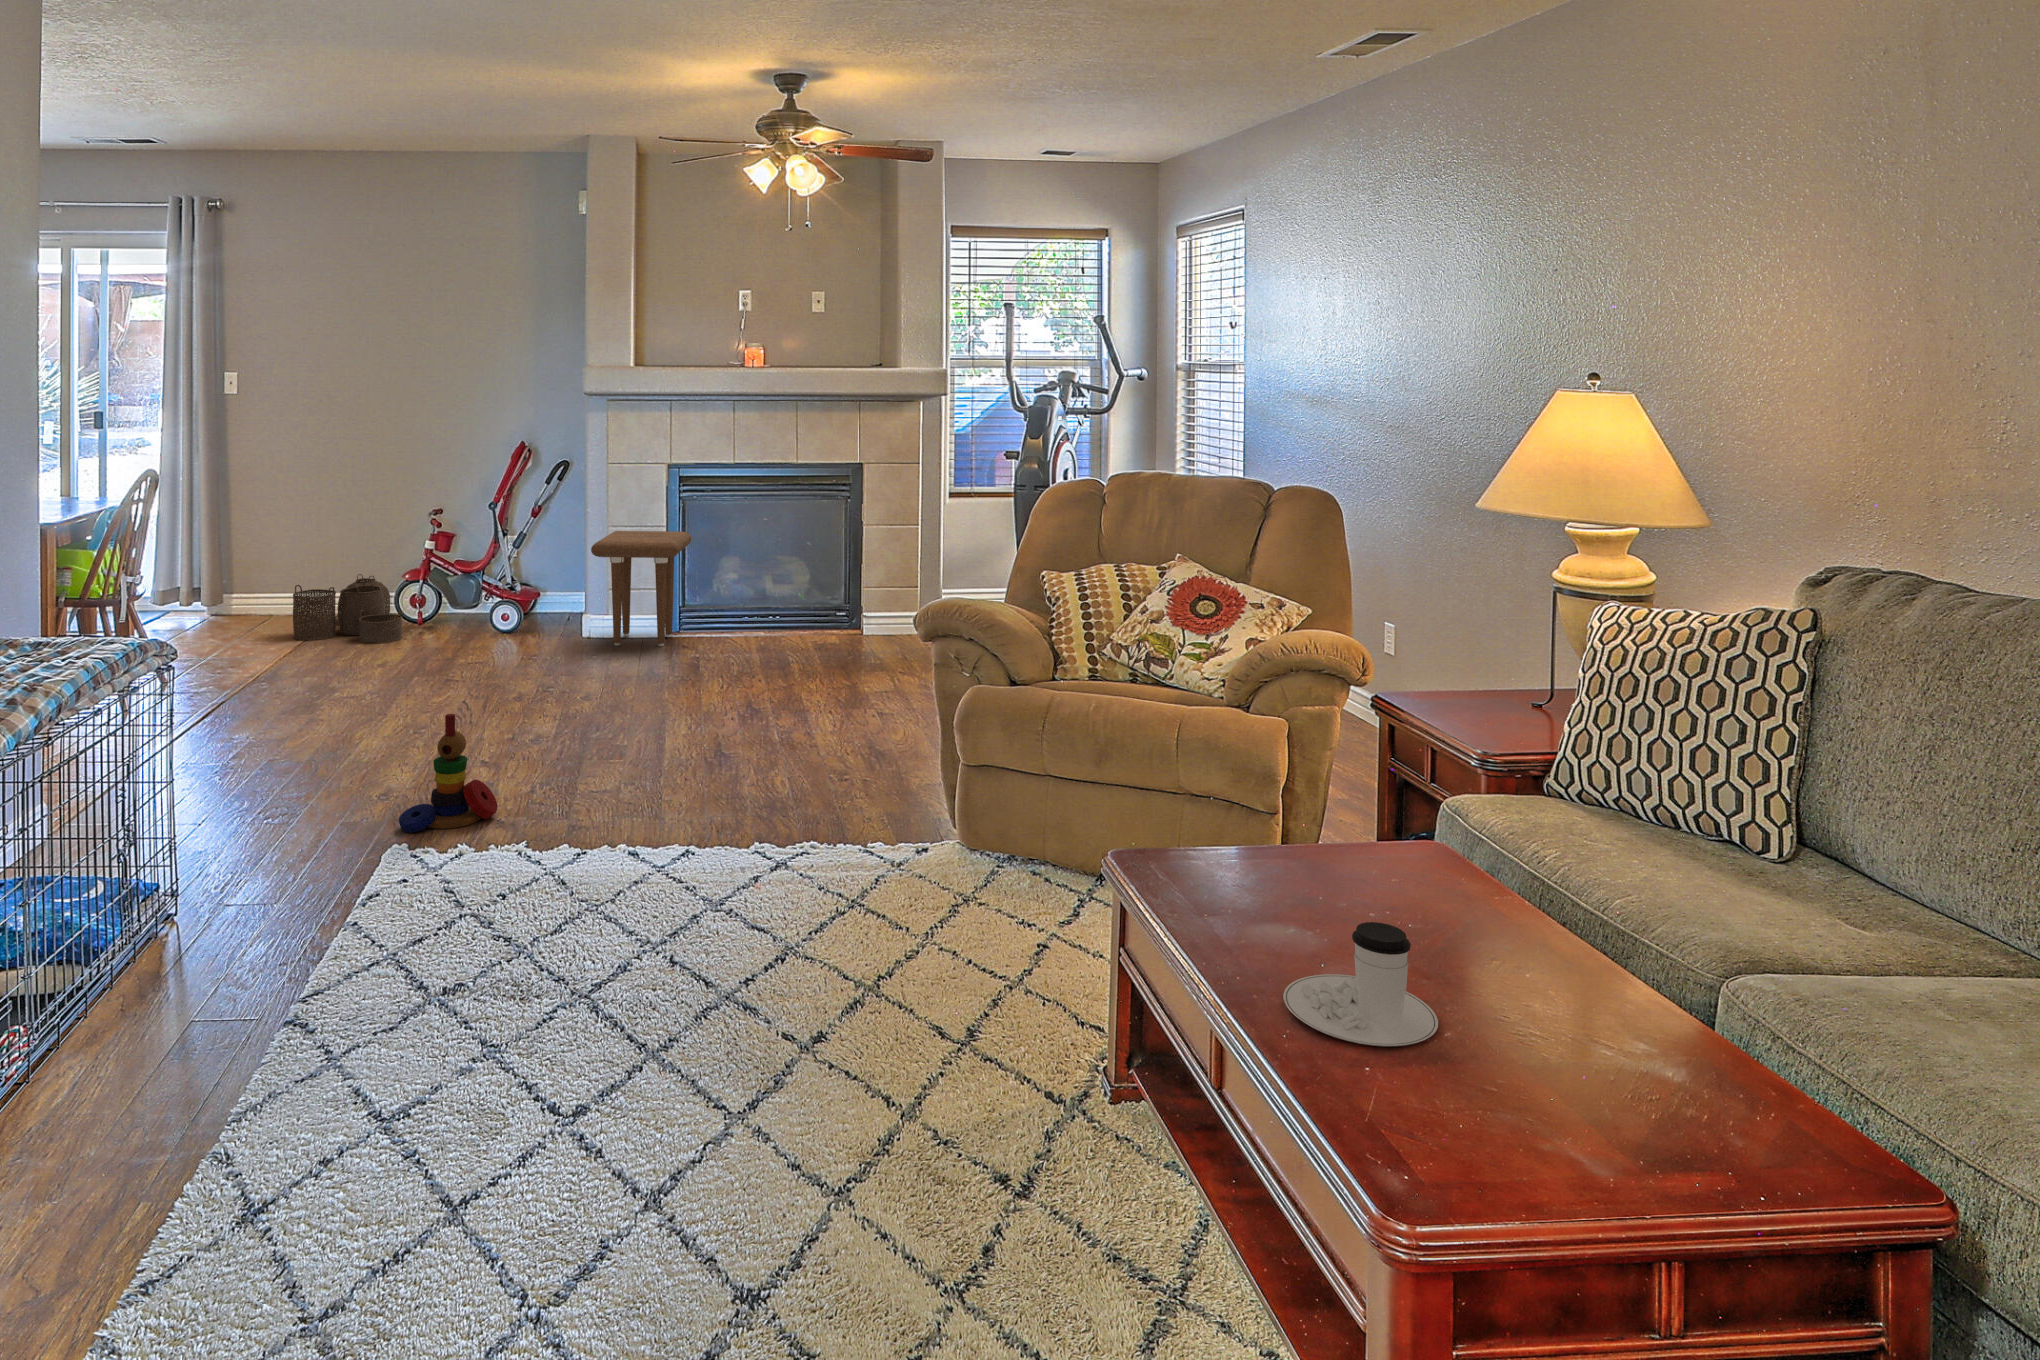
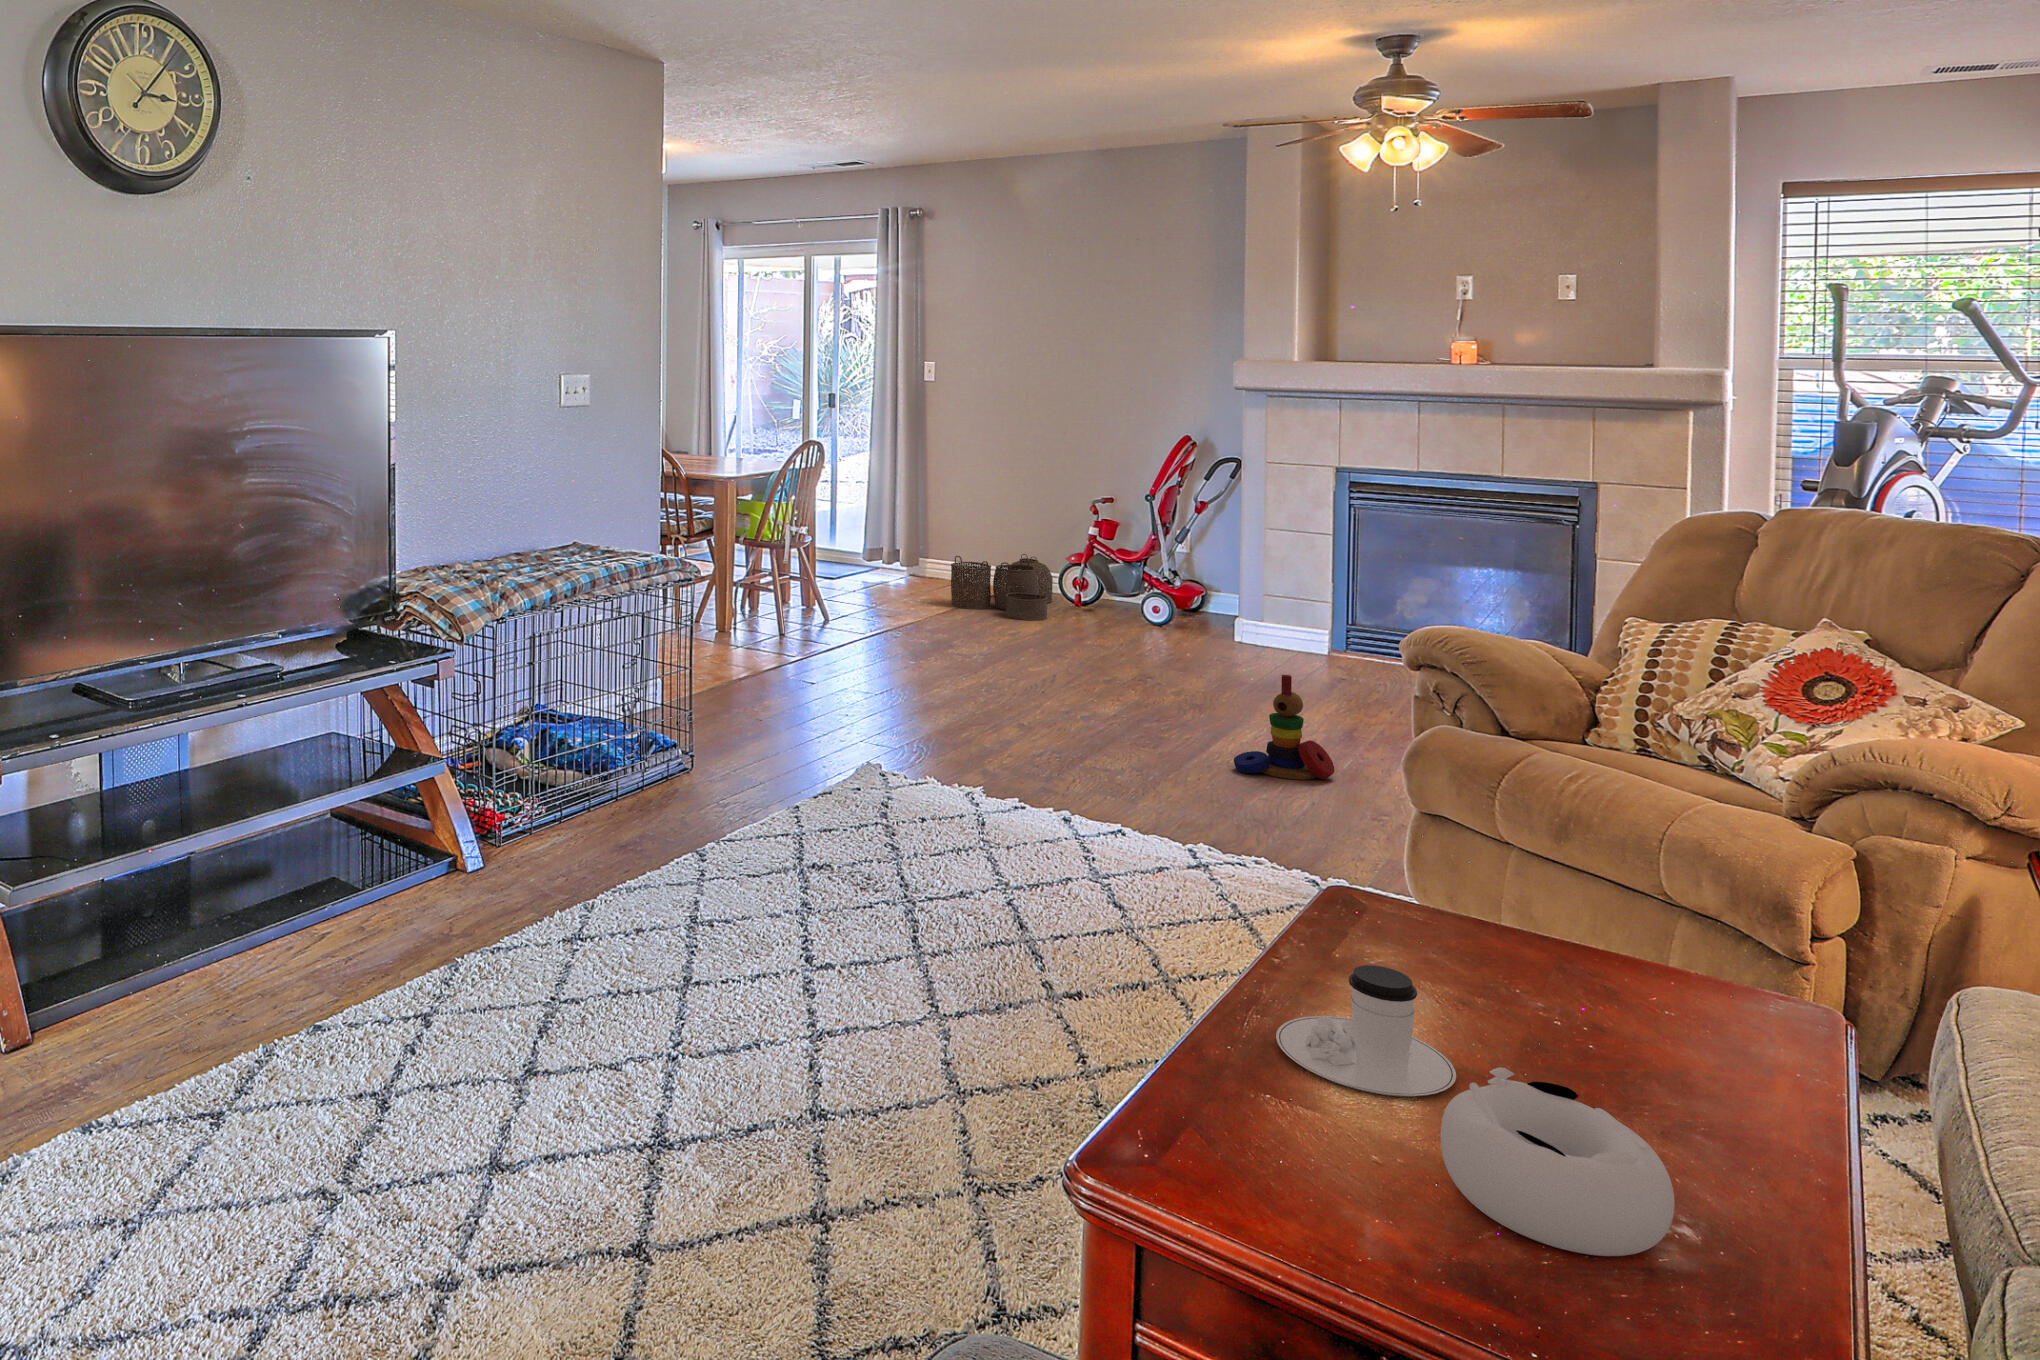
side table: present [591,531,691,646] -> none [1229,536,1369,669]
stacking toy: present [399,714,498,833] -> present [1234,675,1334,779]
decorative bowl: none [1534,983,1724,1129] -> present [1441,1067,1674,1256]

